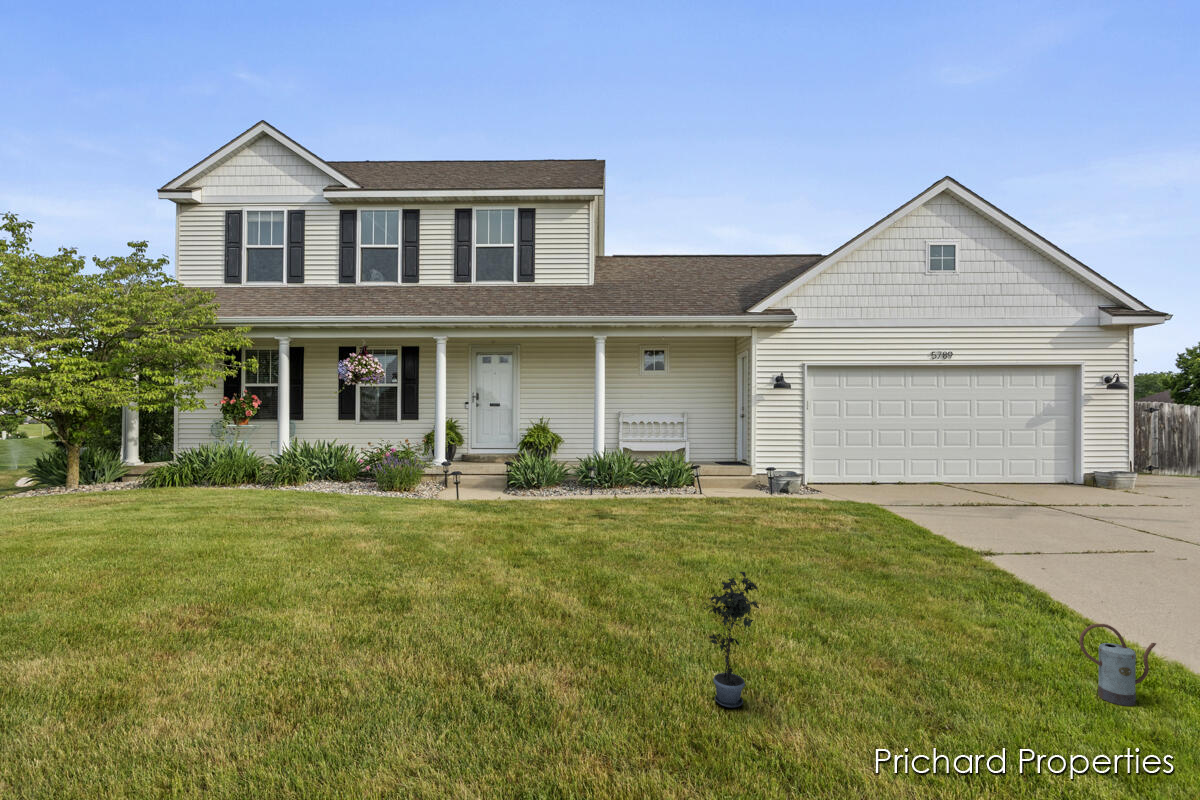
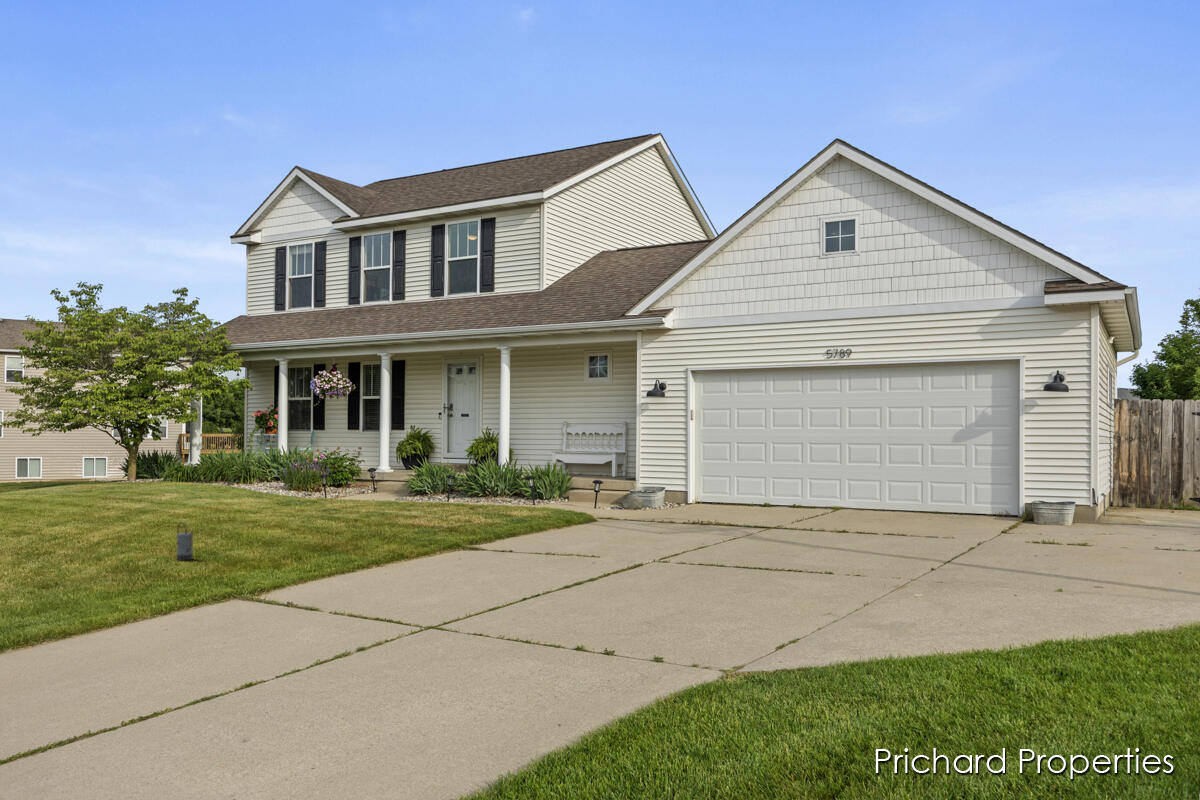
potted plant: present [705,572,759,708] -> none [43,488,82,546]

